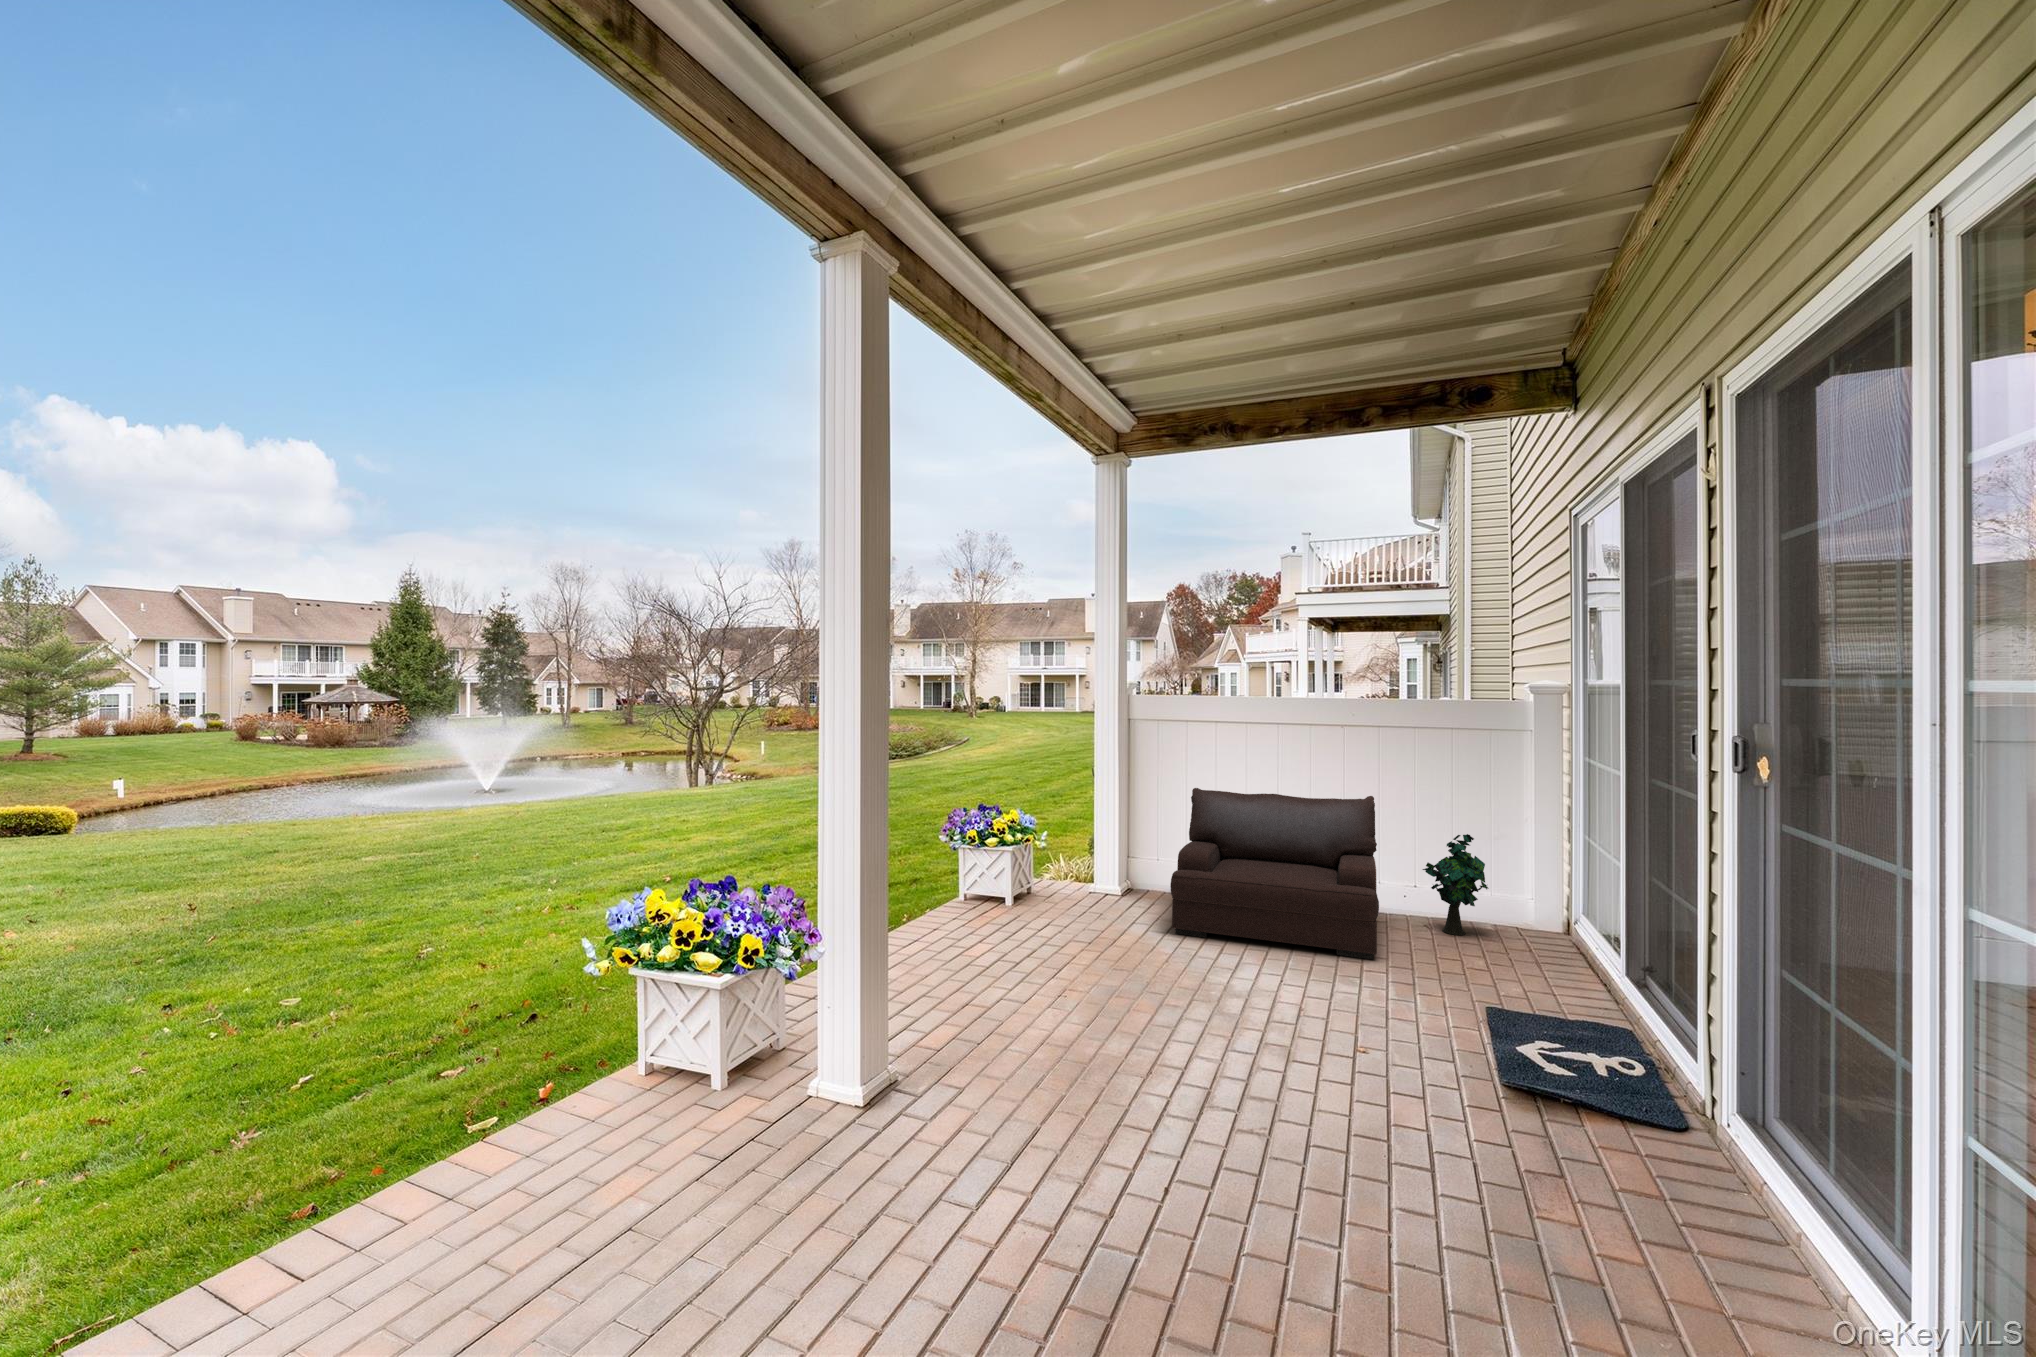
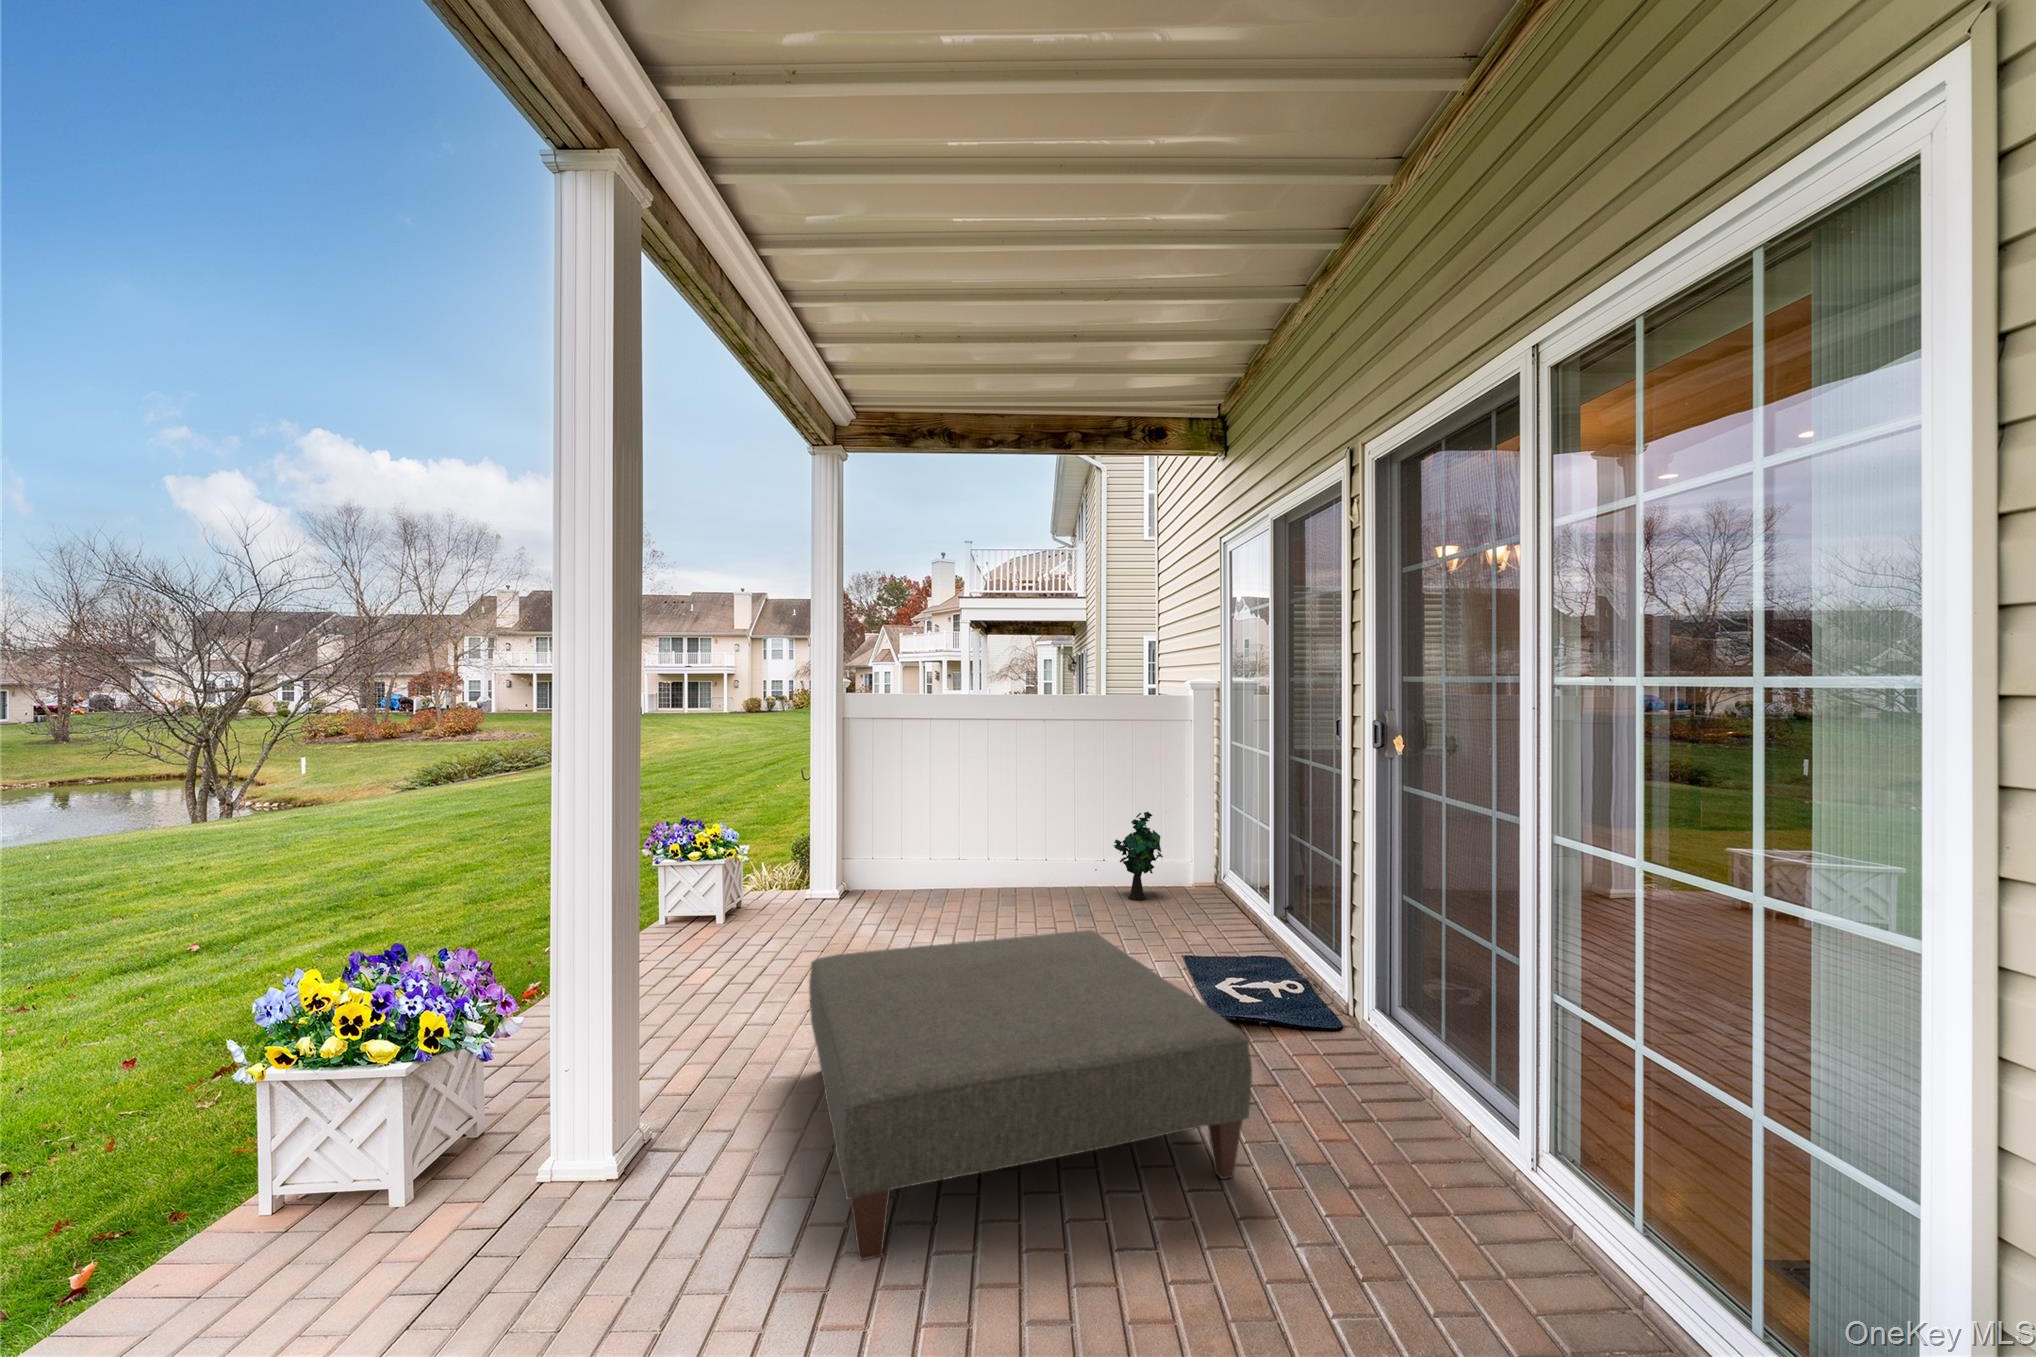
armchair: present [1170,788,1379,960] -> none [899,783,1088,933]
ottoman: none [1012,942,1487,1270] -> present [809,930,1252,1260]

